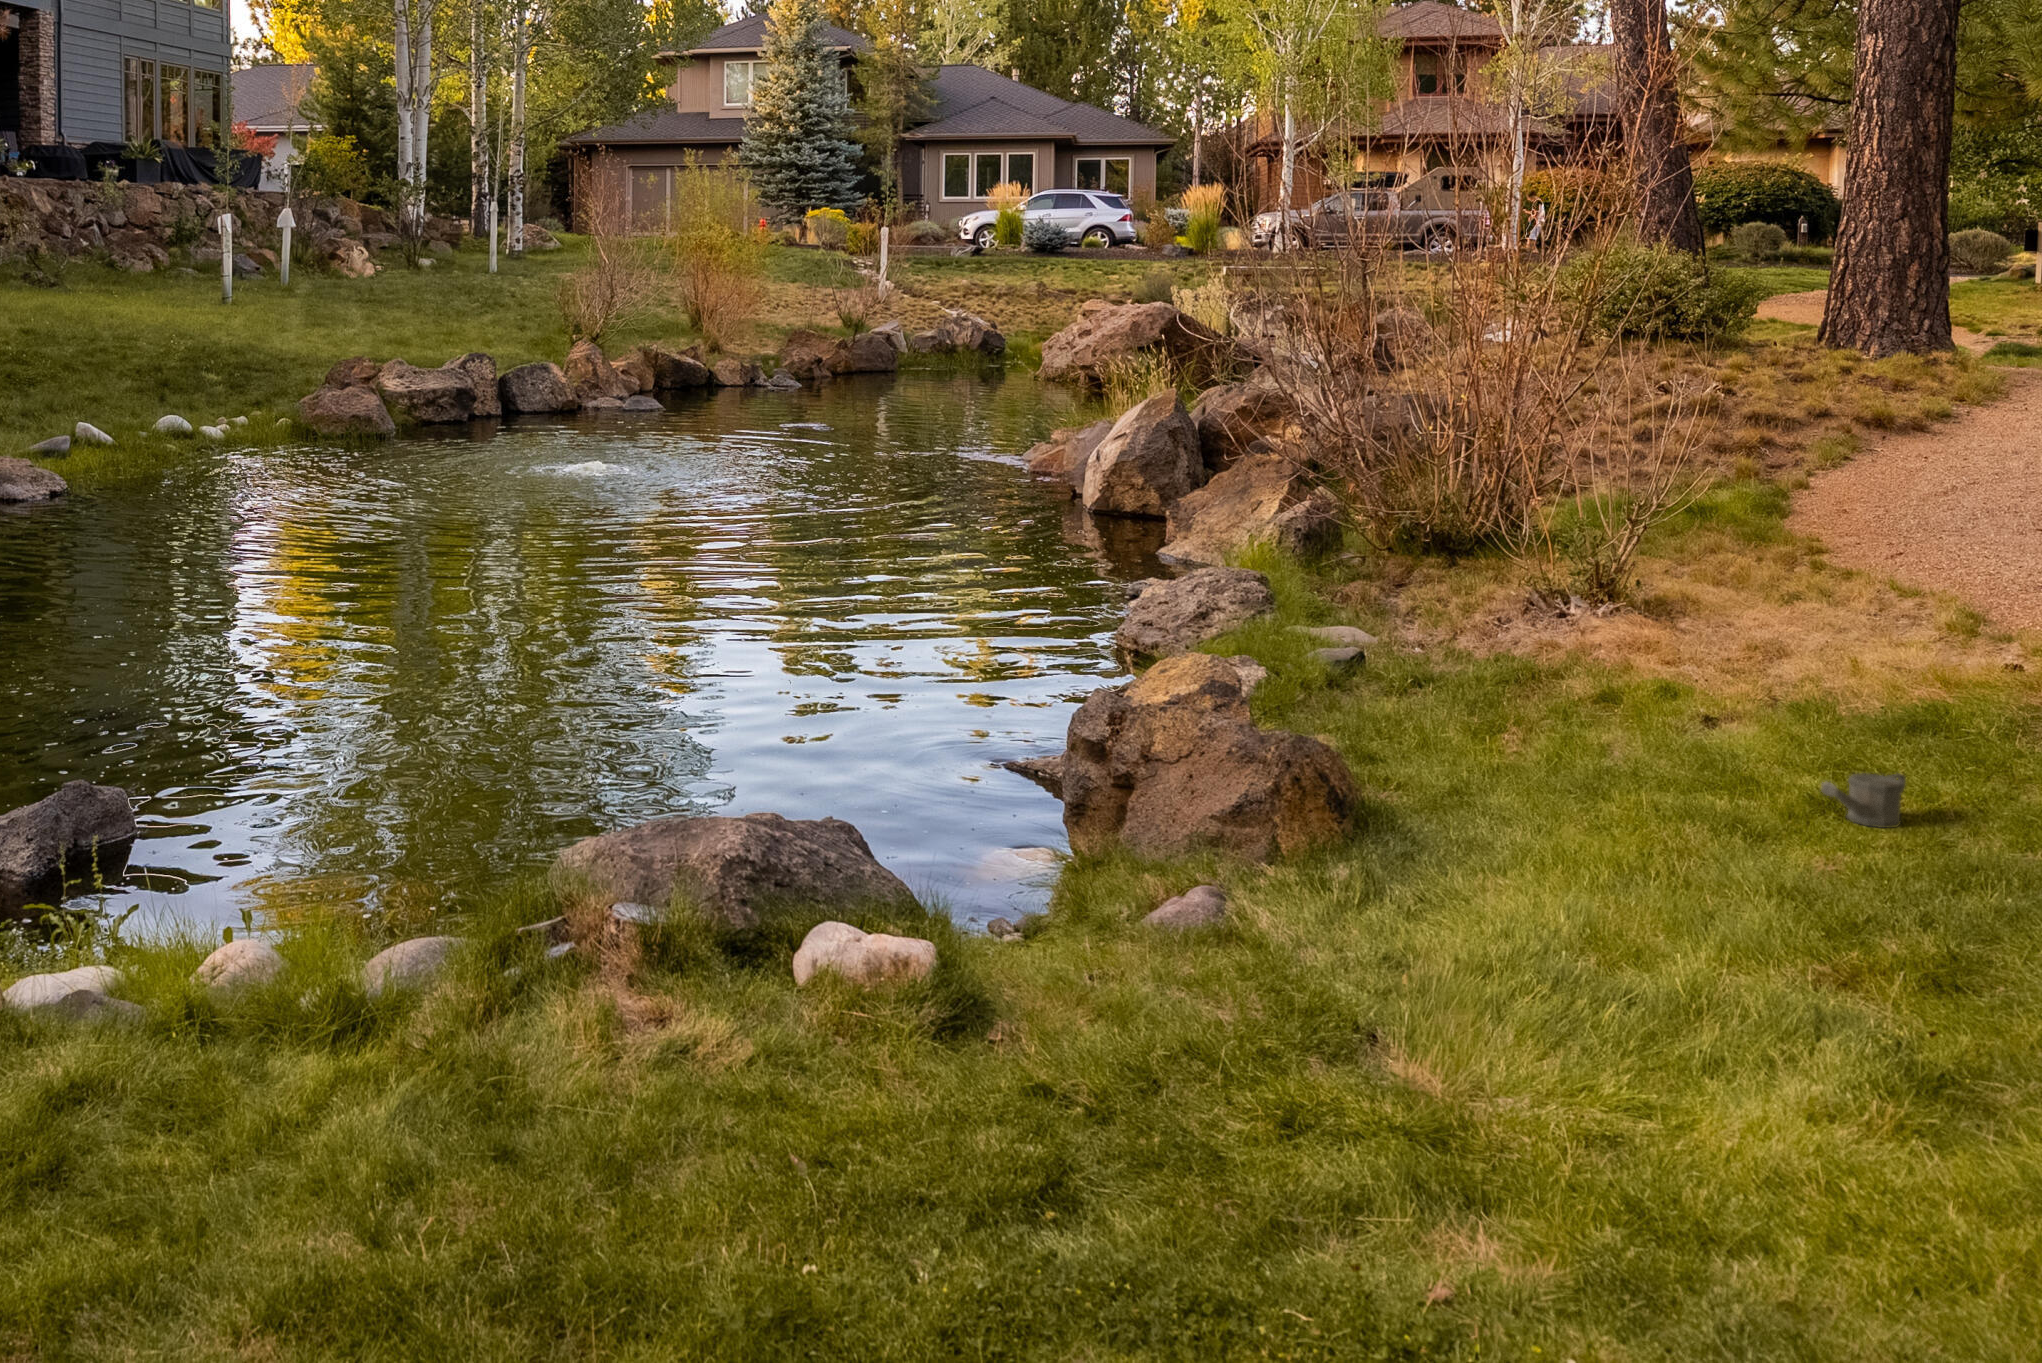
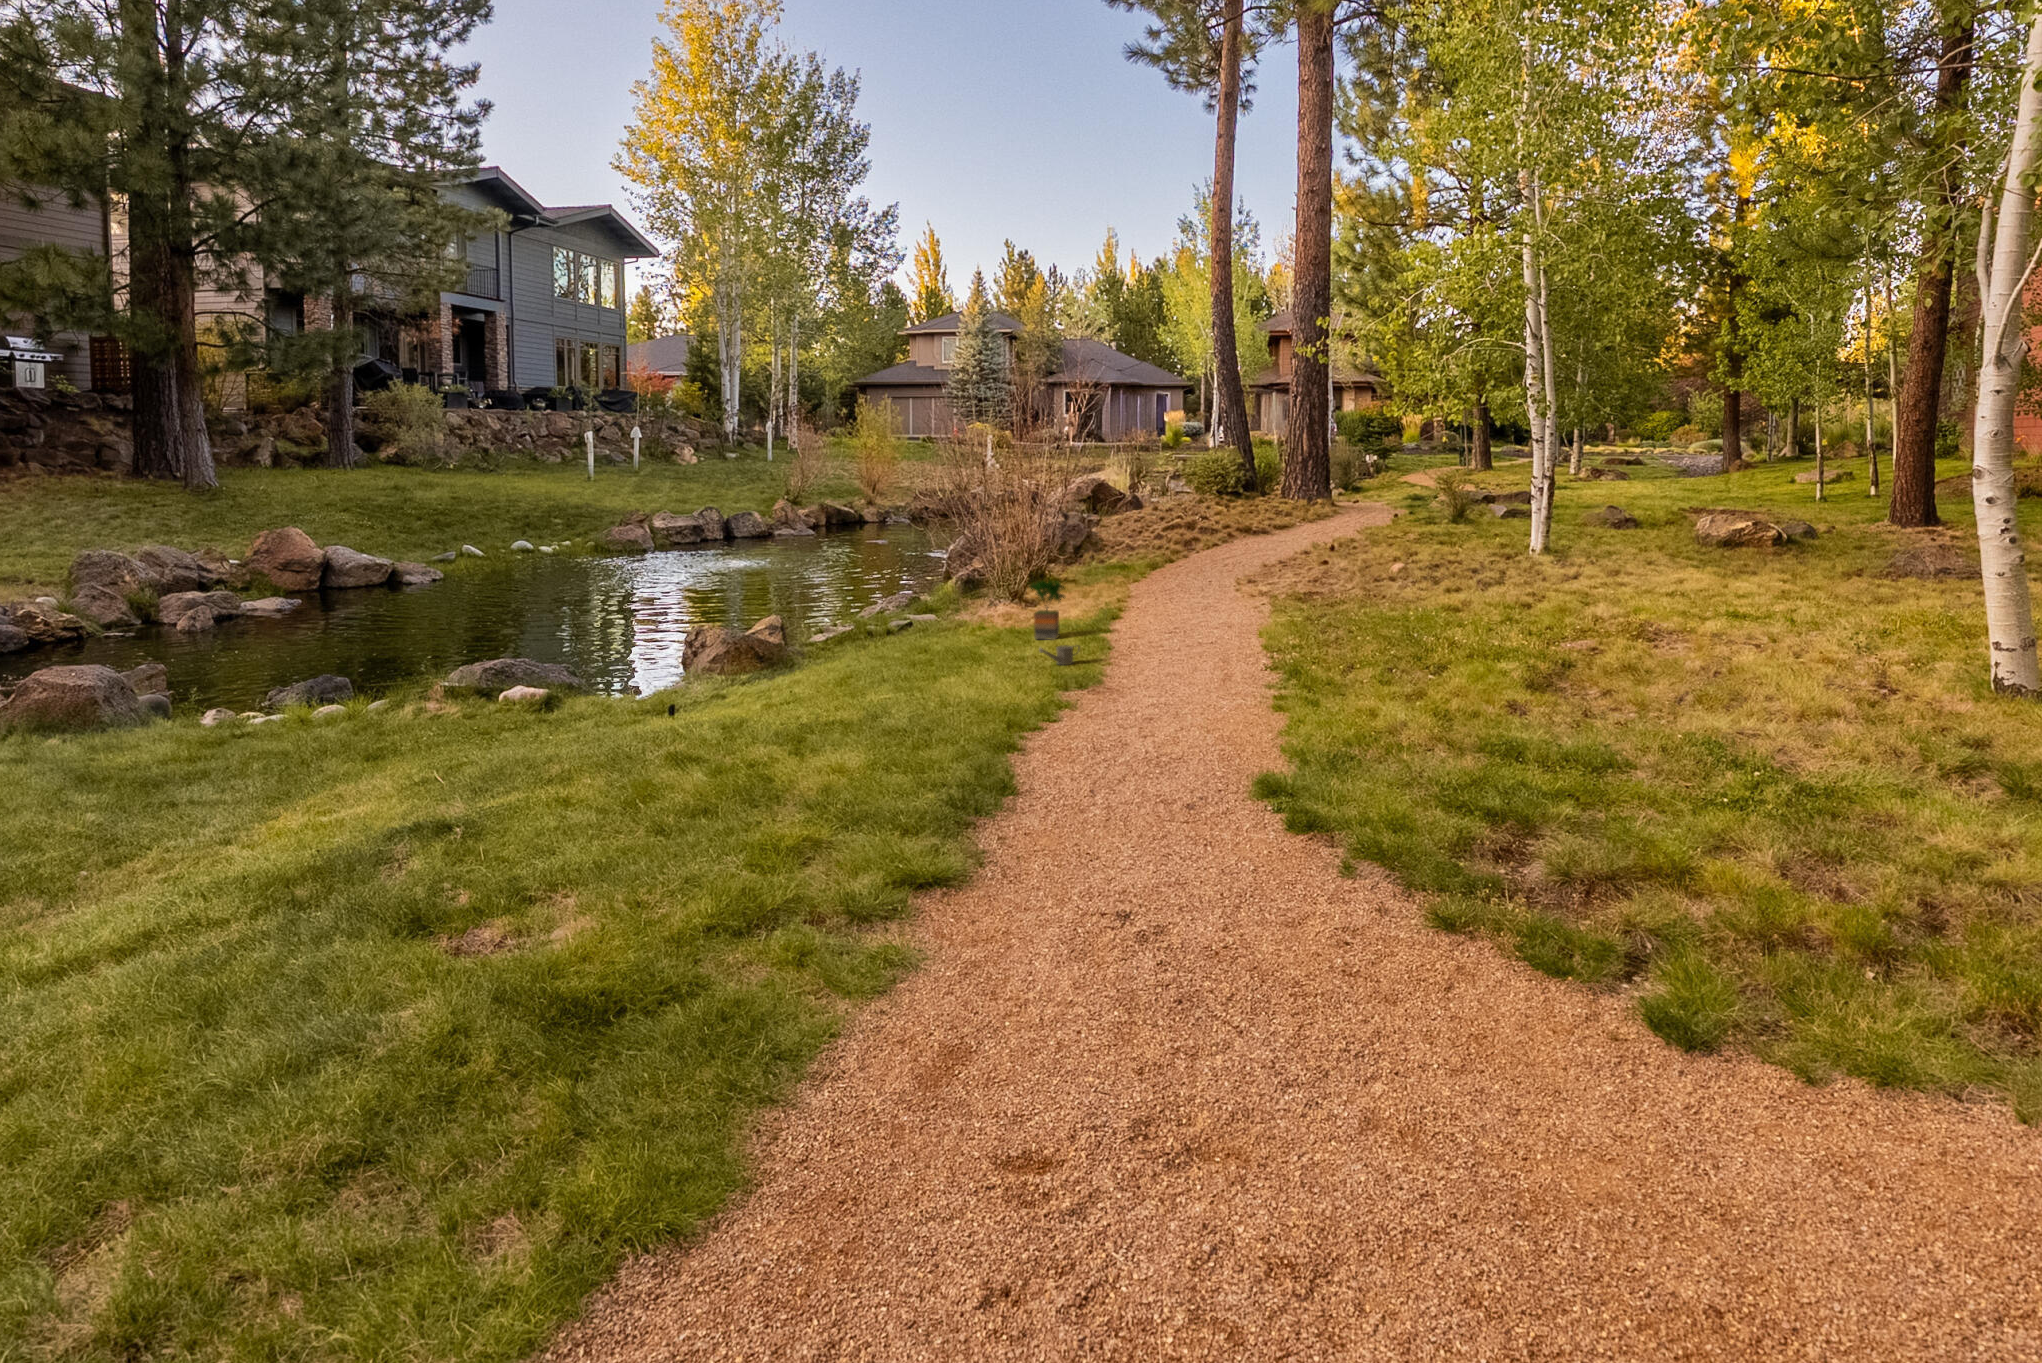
potted tree: none [1603,581,1717,727] -> present [1029,580,1065,640]

